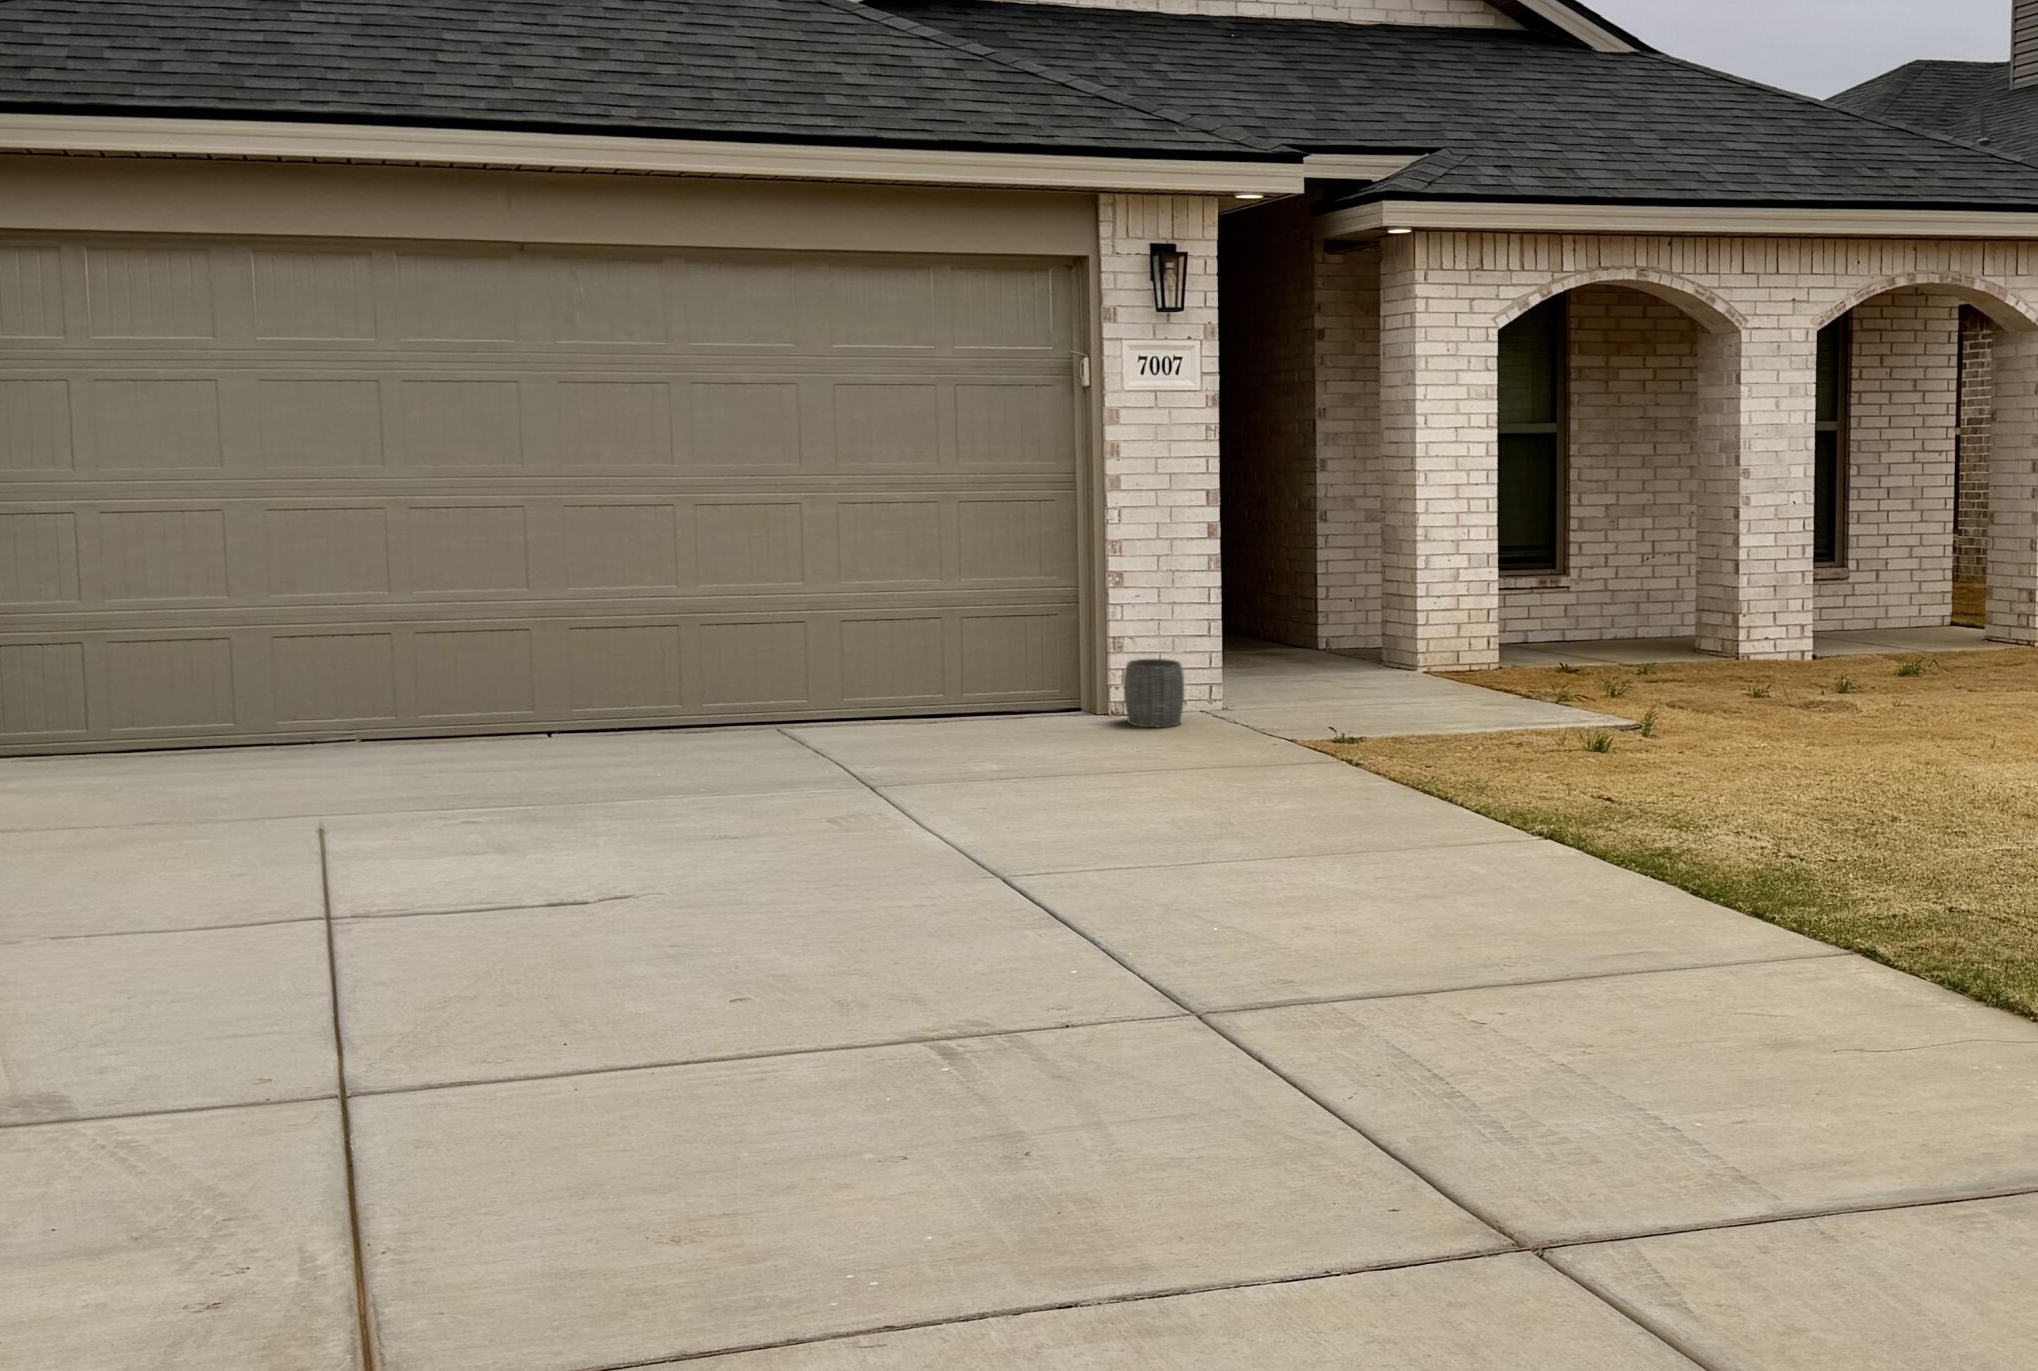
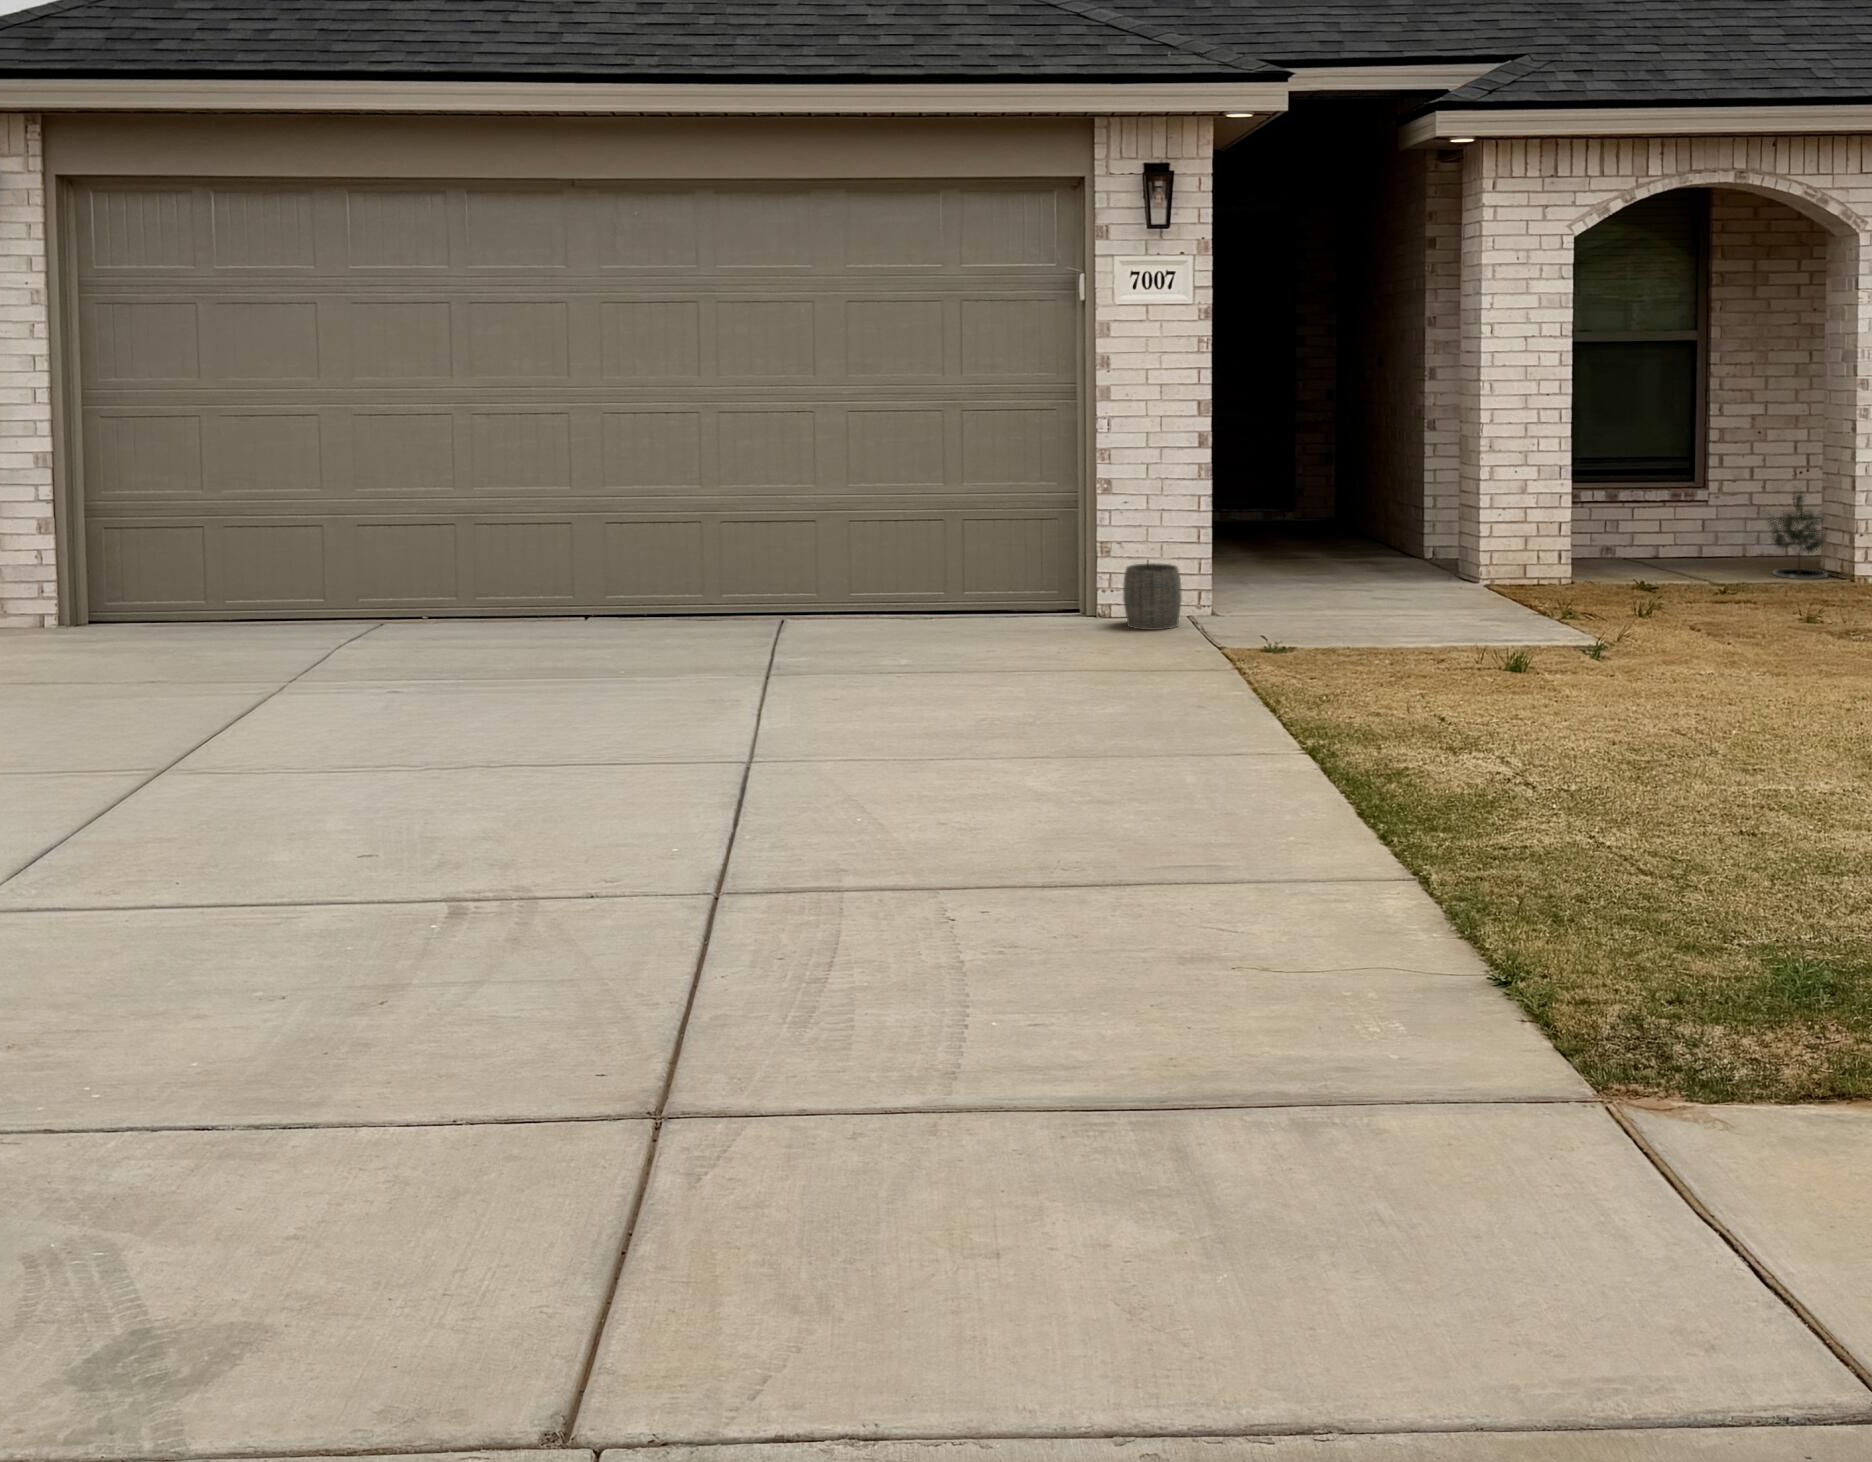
potted tree: none [1639,567,1704,660] -> present [1768,492,1828,579]

